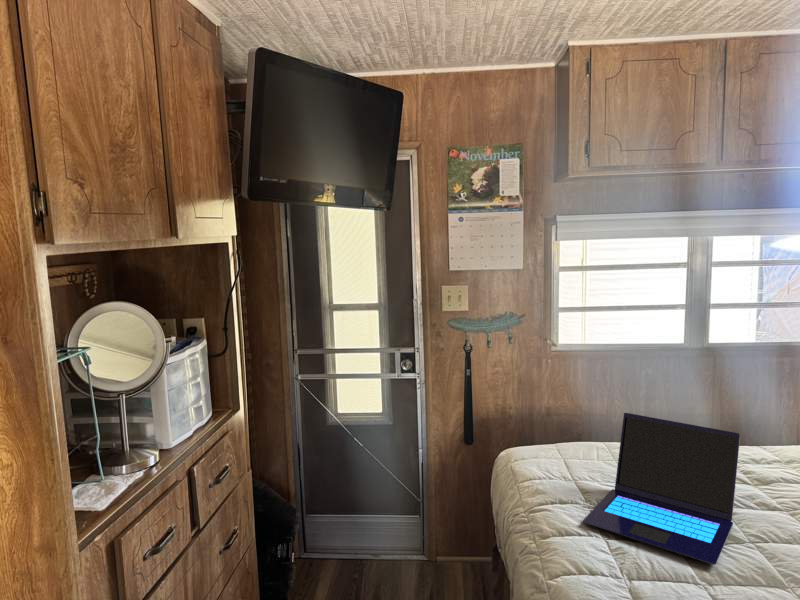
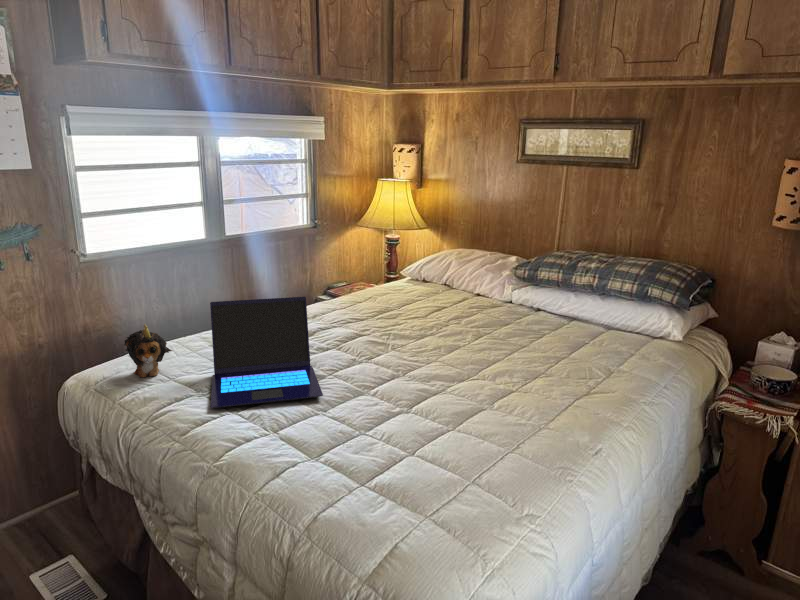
plush toy: none [541,418,584,470] -> present [124,324,172,377]

